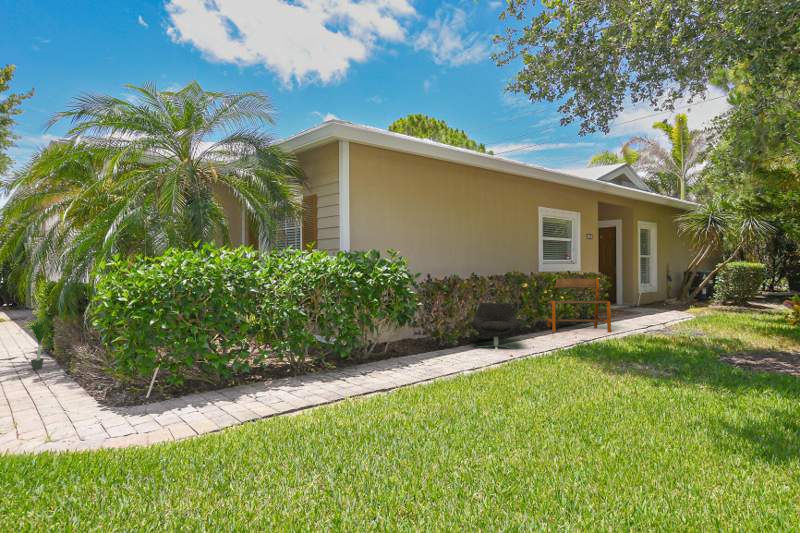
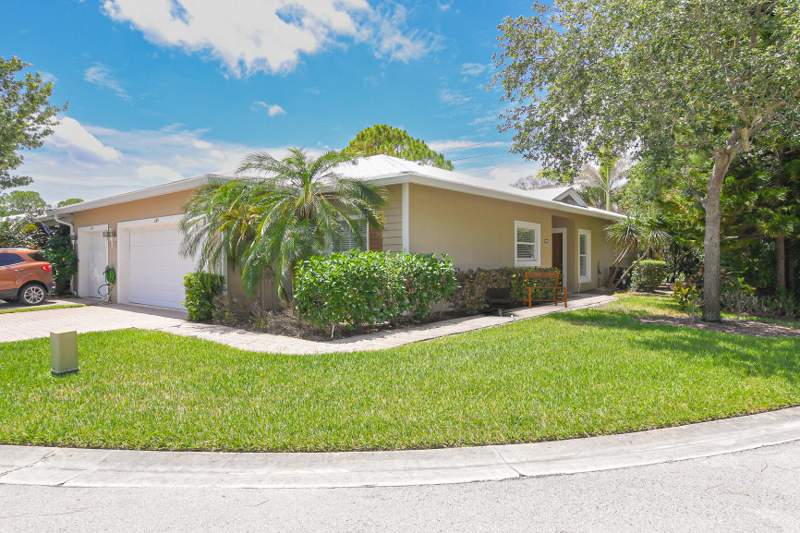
potted plant: present [21,317,48,369] -> none [207,291,234,329]

